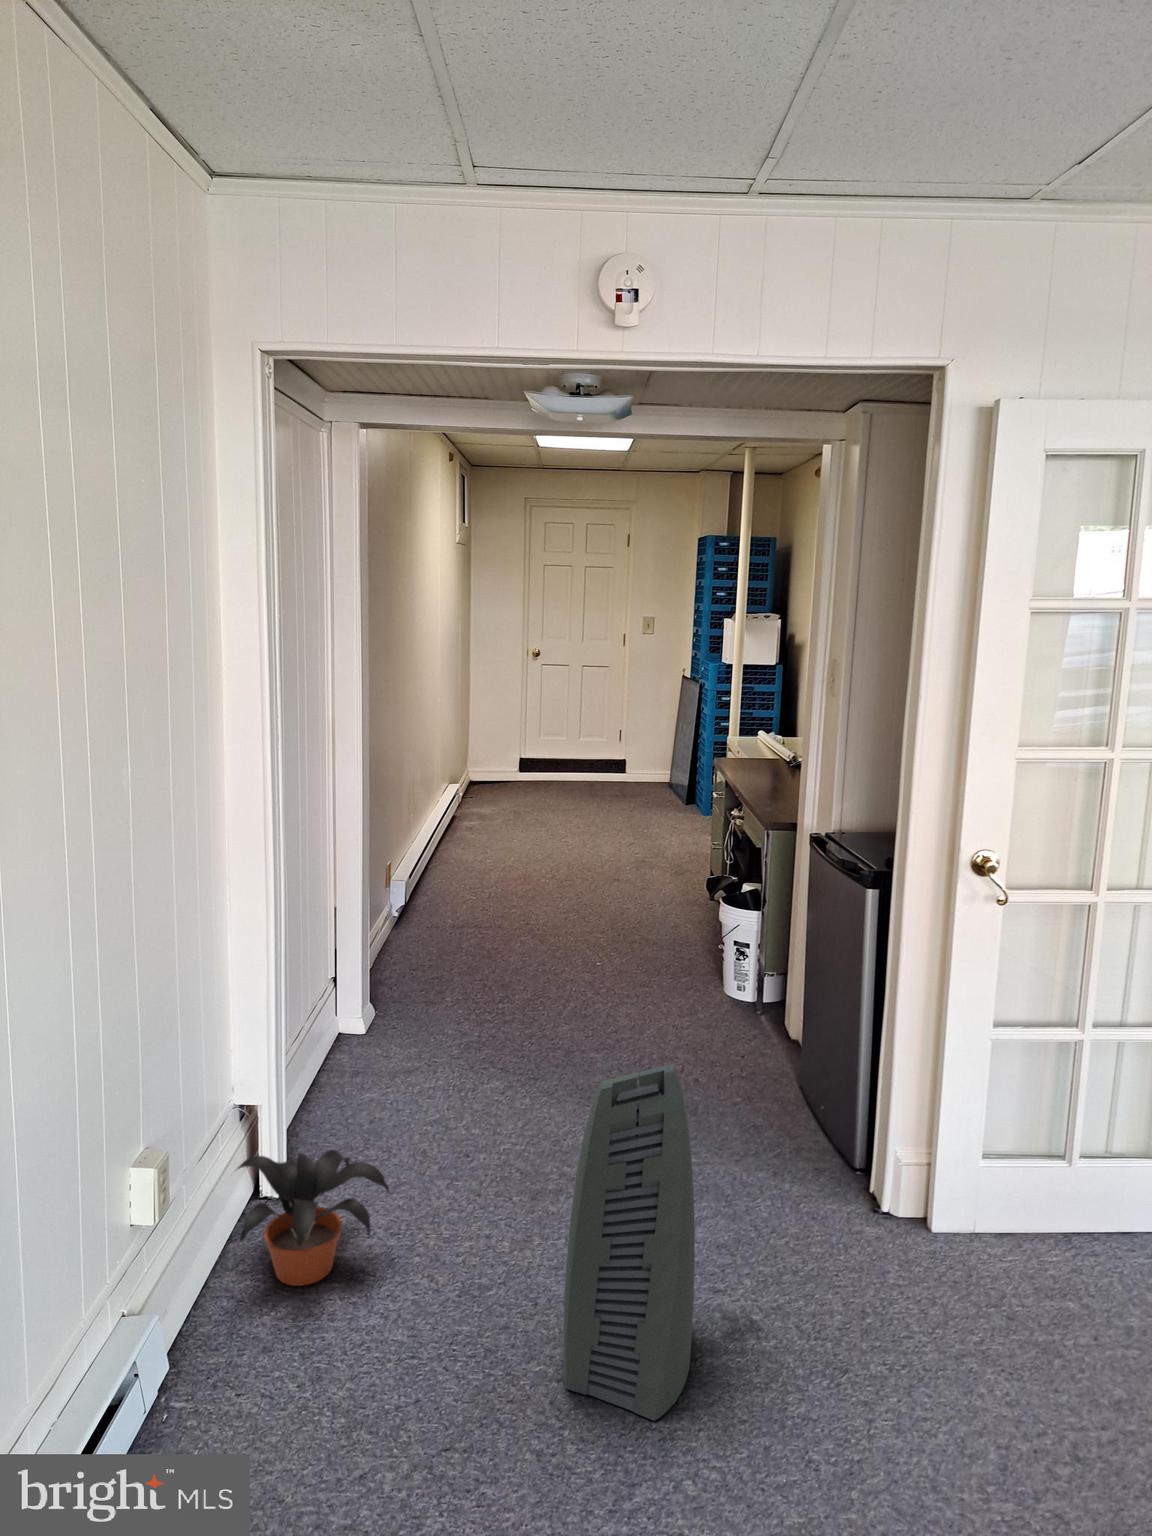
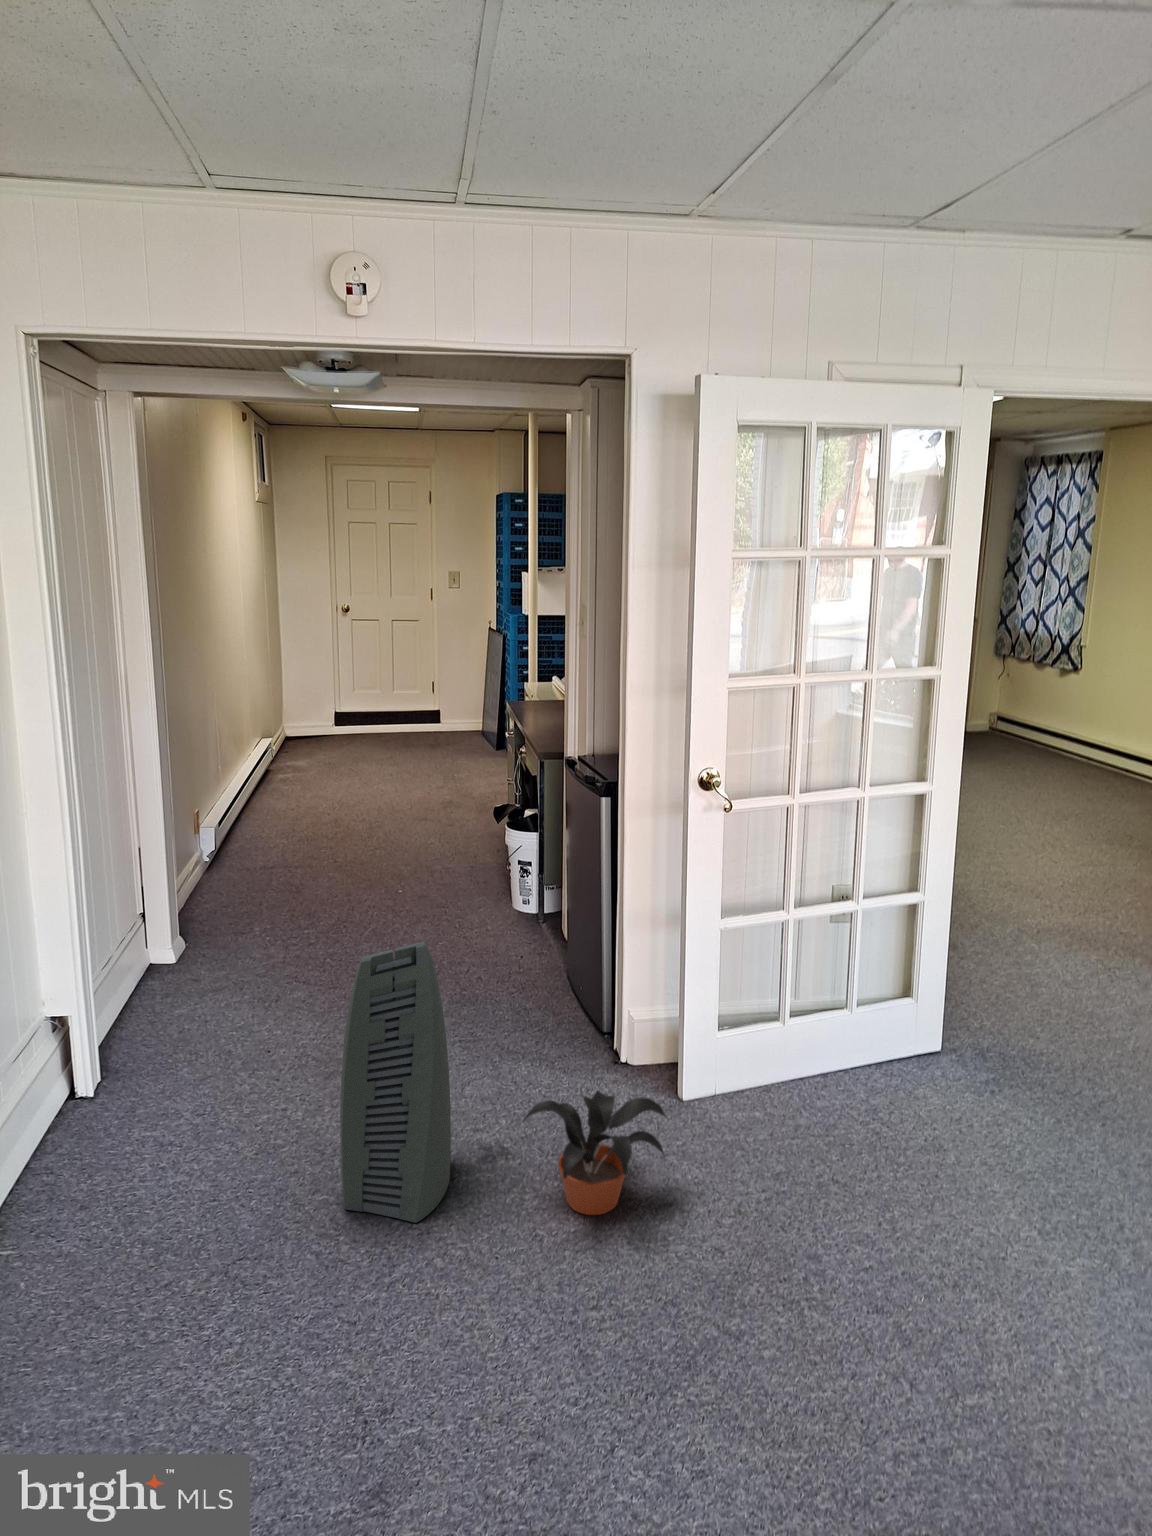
potted plant: present [237,1150,389,1286] -> present [524,1091,666,1215]

